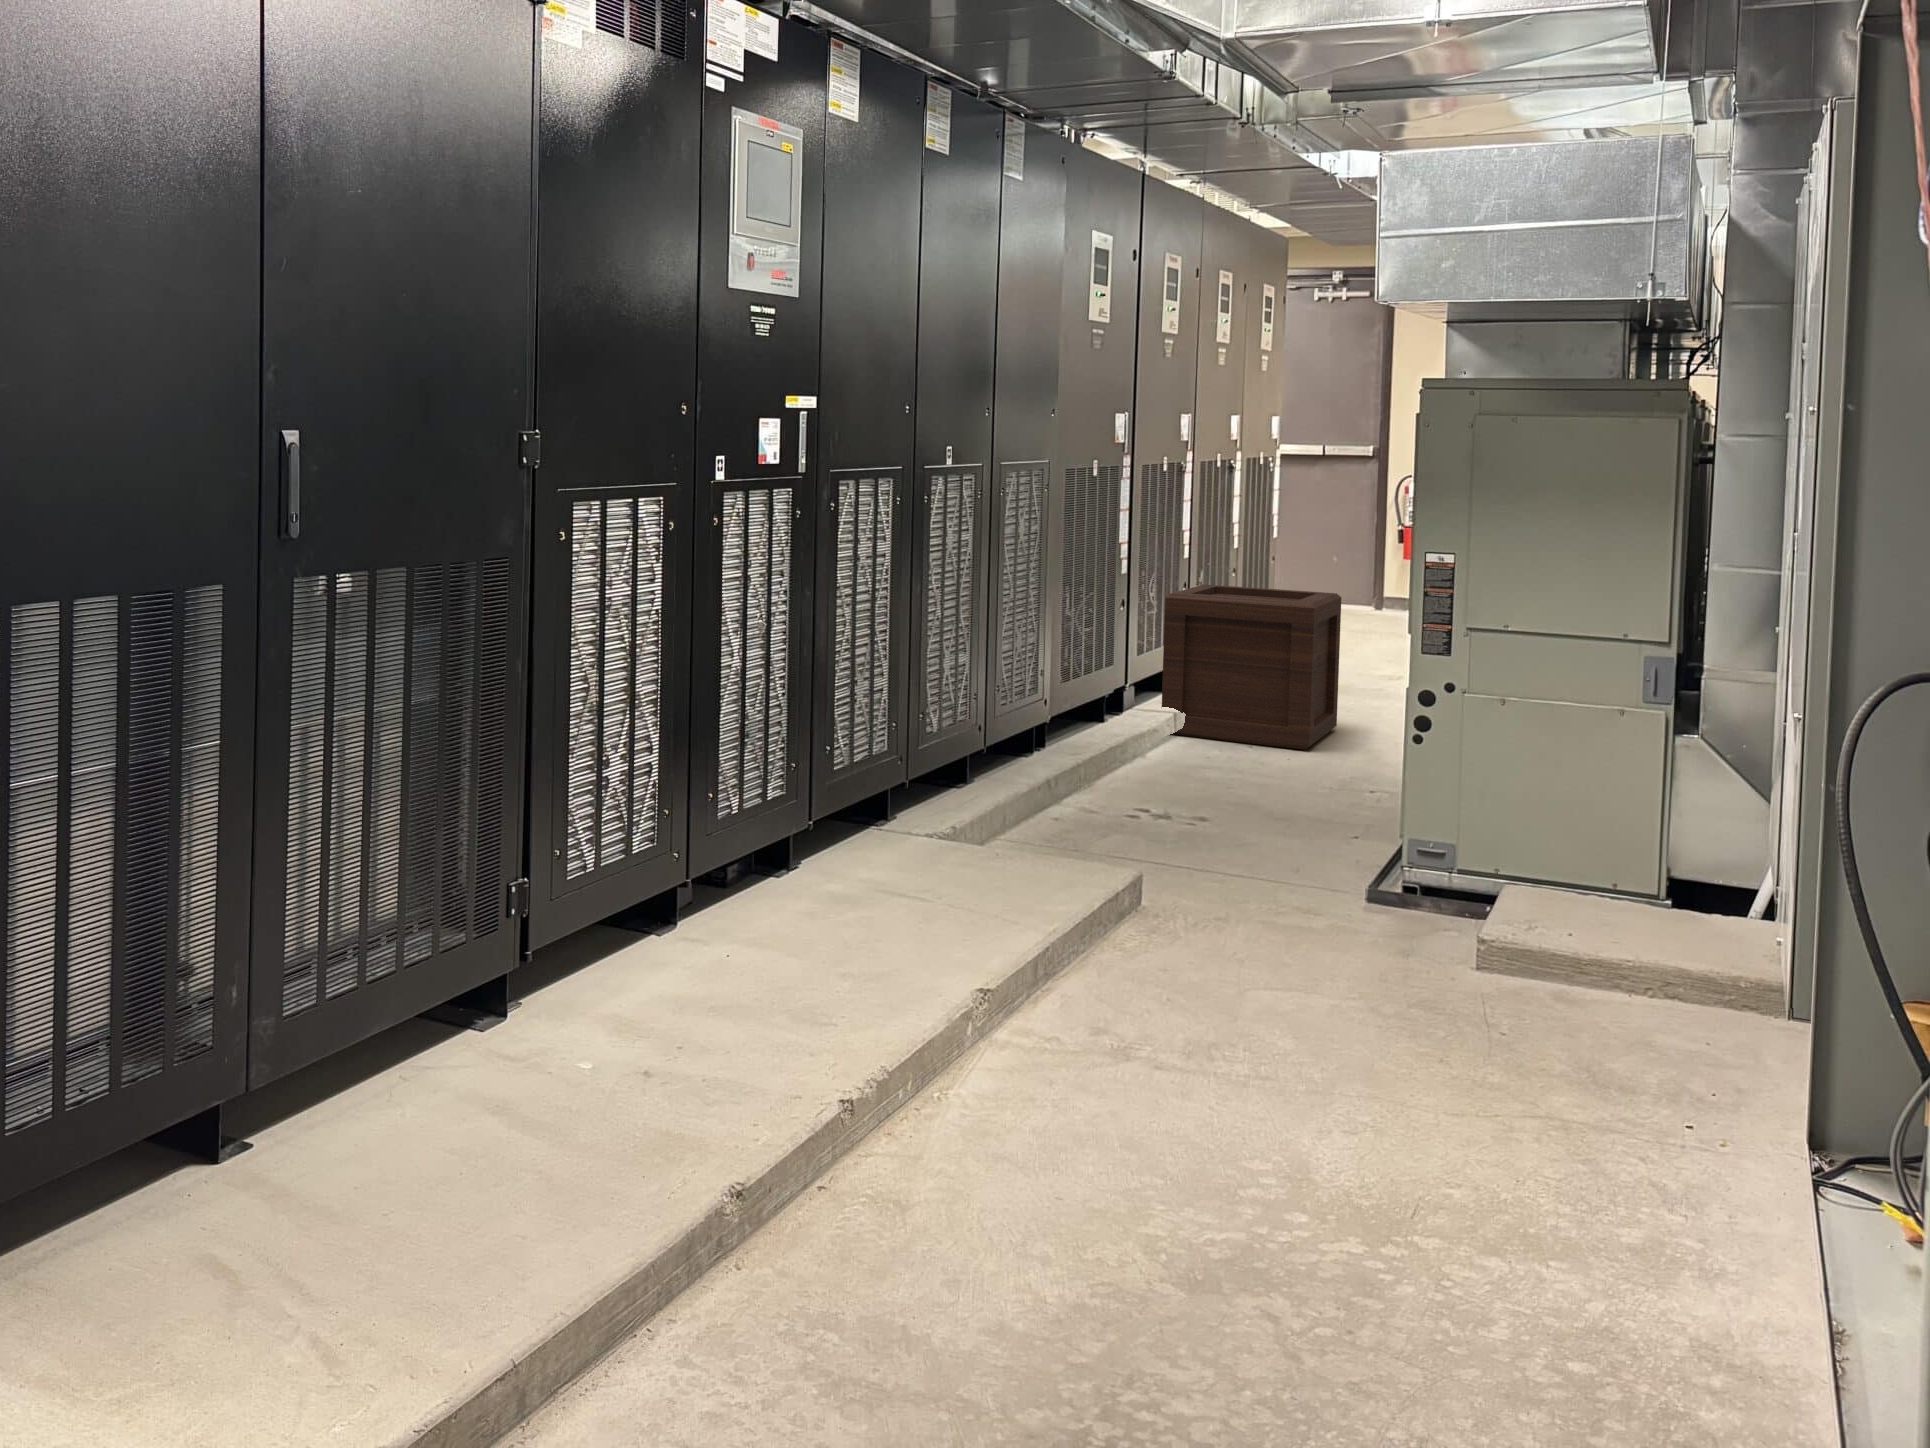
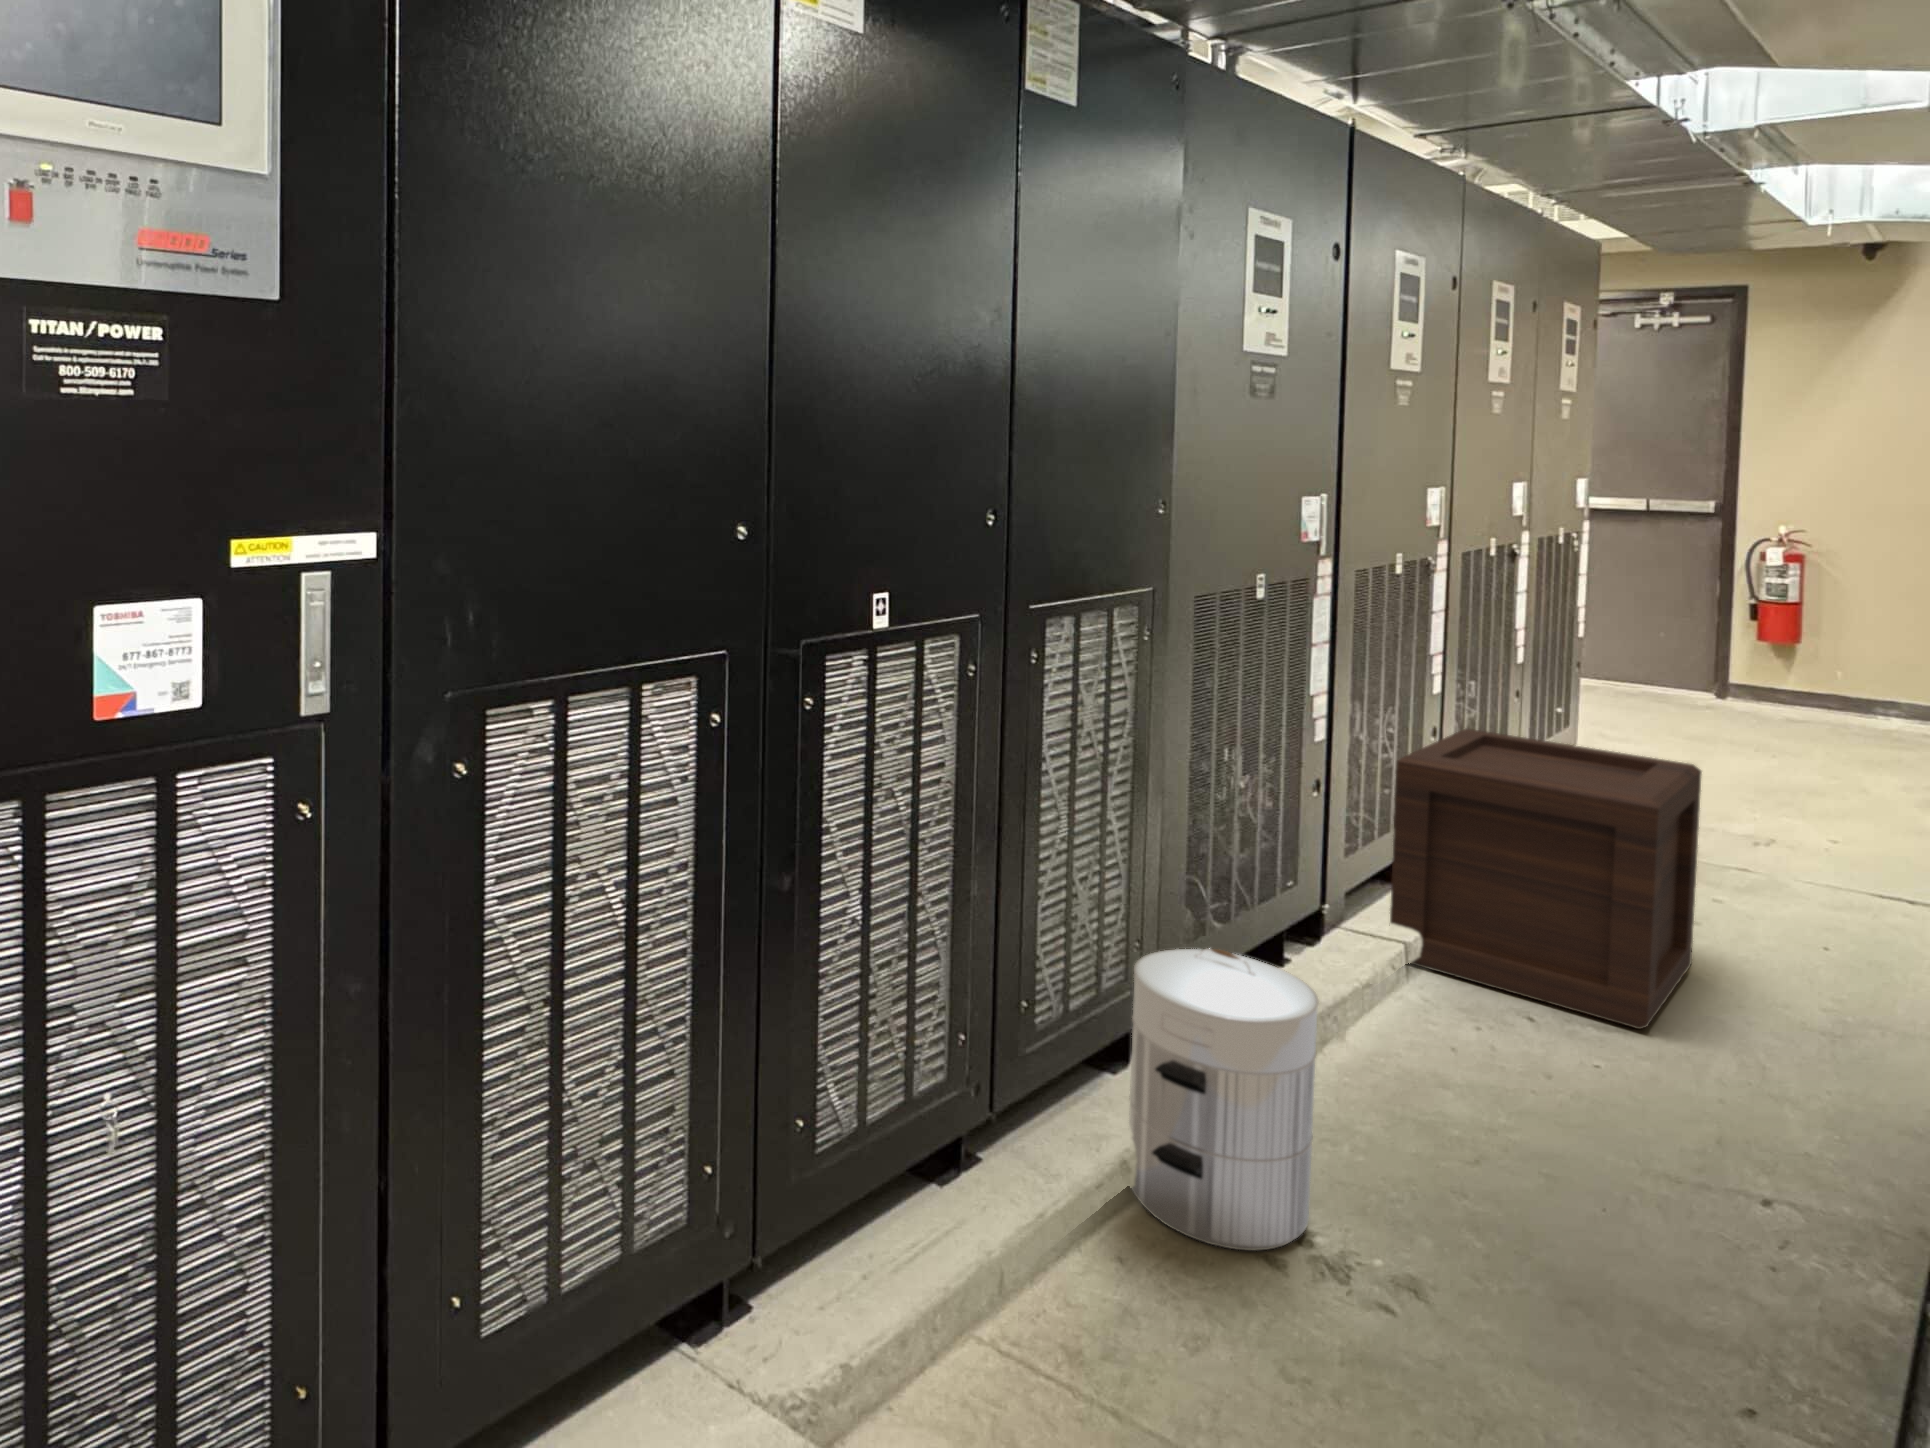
waste bin: none [1042,662,1145,818] -> present [1129,948,1319,1251]

